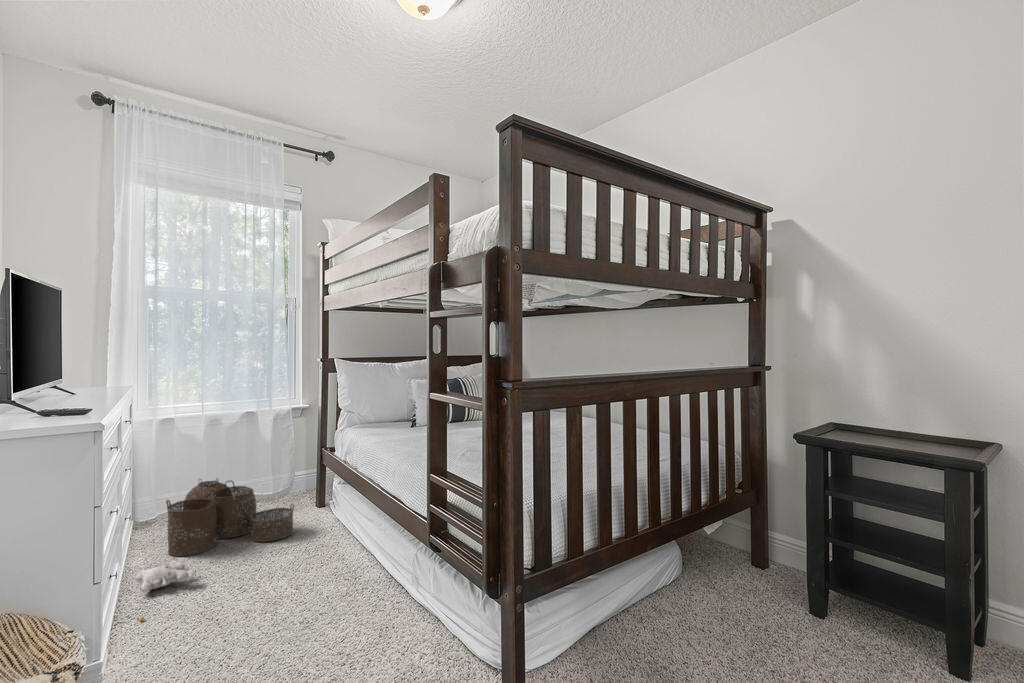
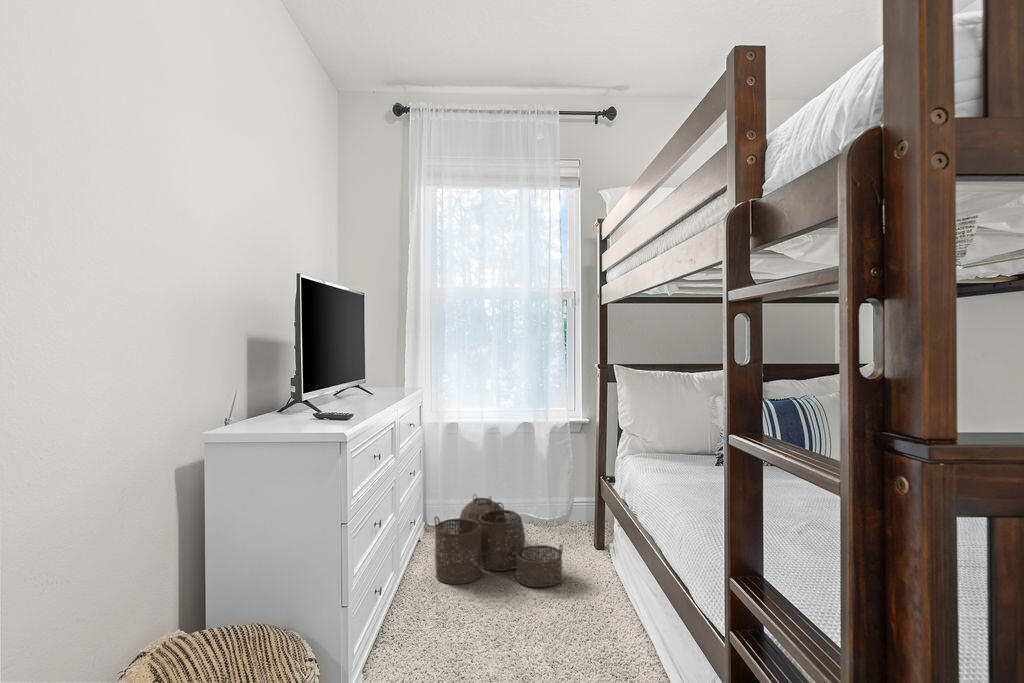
plush toy: present [136,560,195,621] -> none [384,593,448,662]

